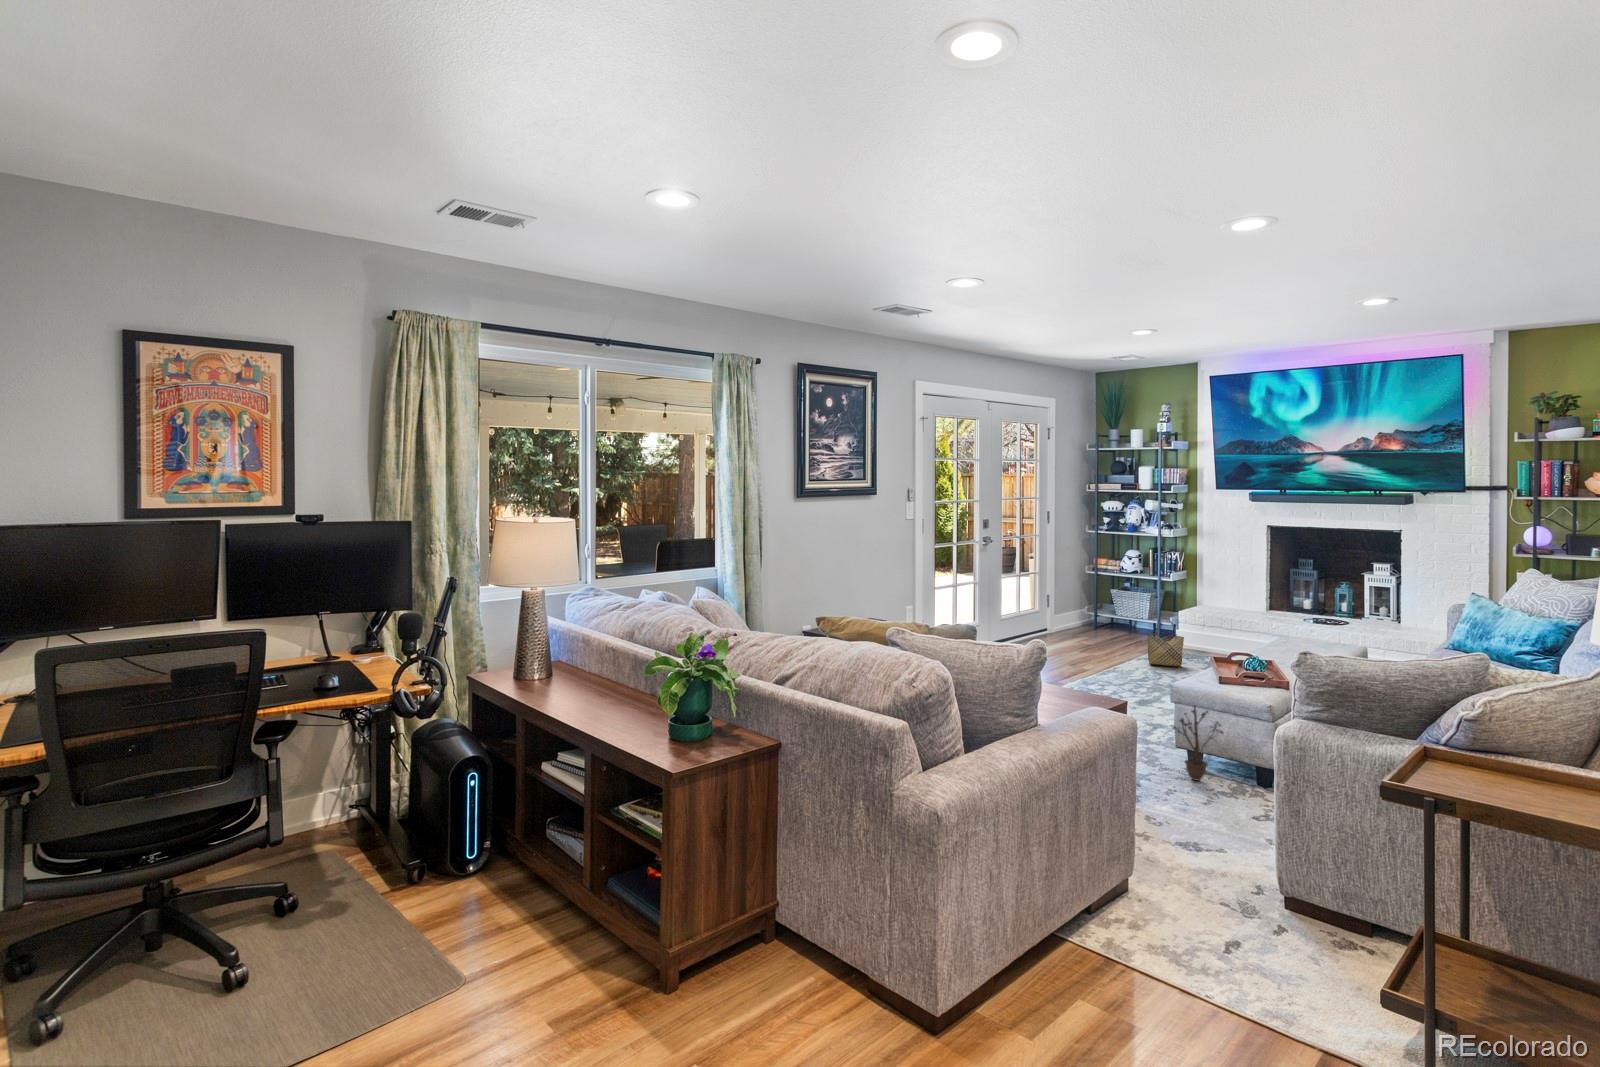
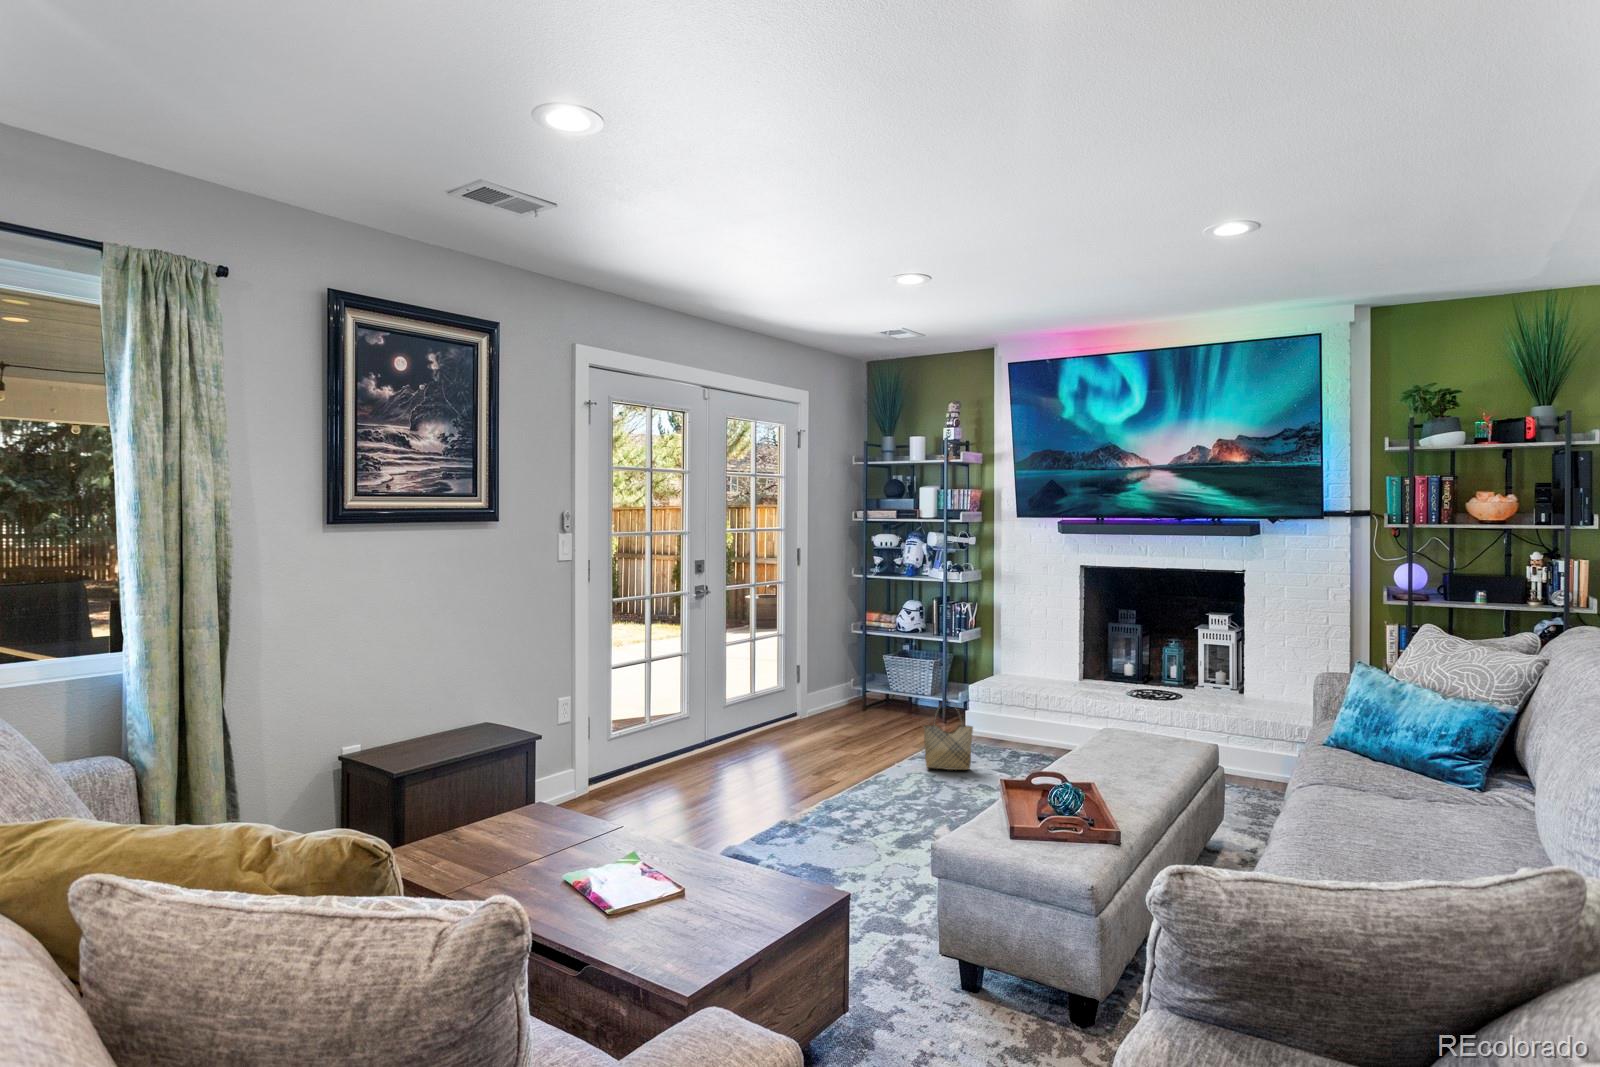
decorative plant: present [1162,706,1223,781] -> none [902,890,1003,1030]

